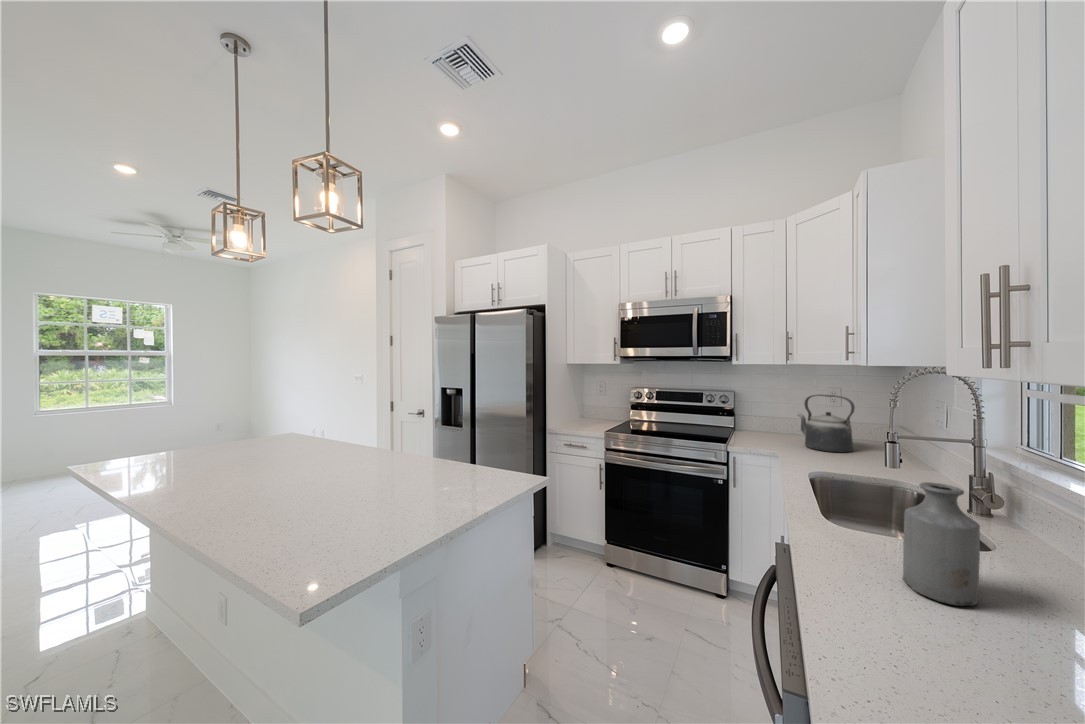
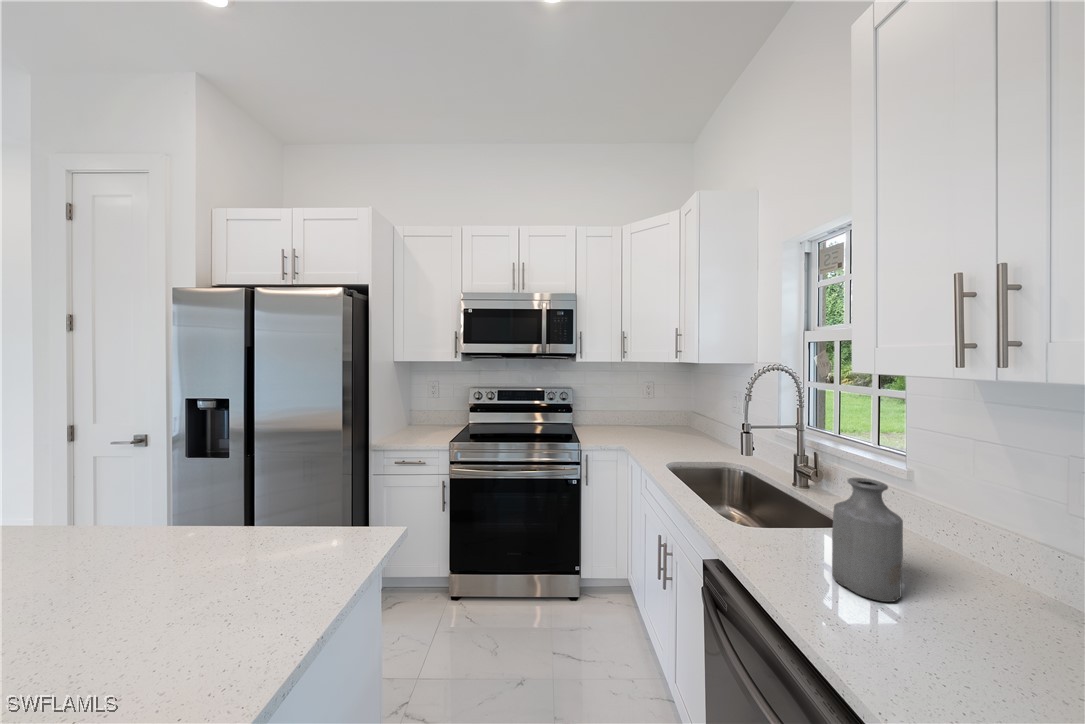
kettle: present [798,394,855,452] -> none [630,389,676,440]

